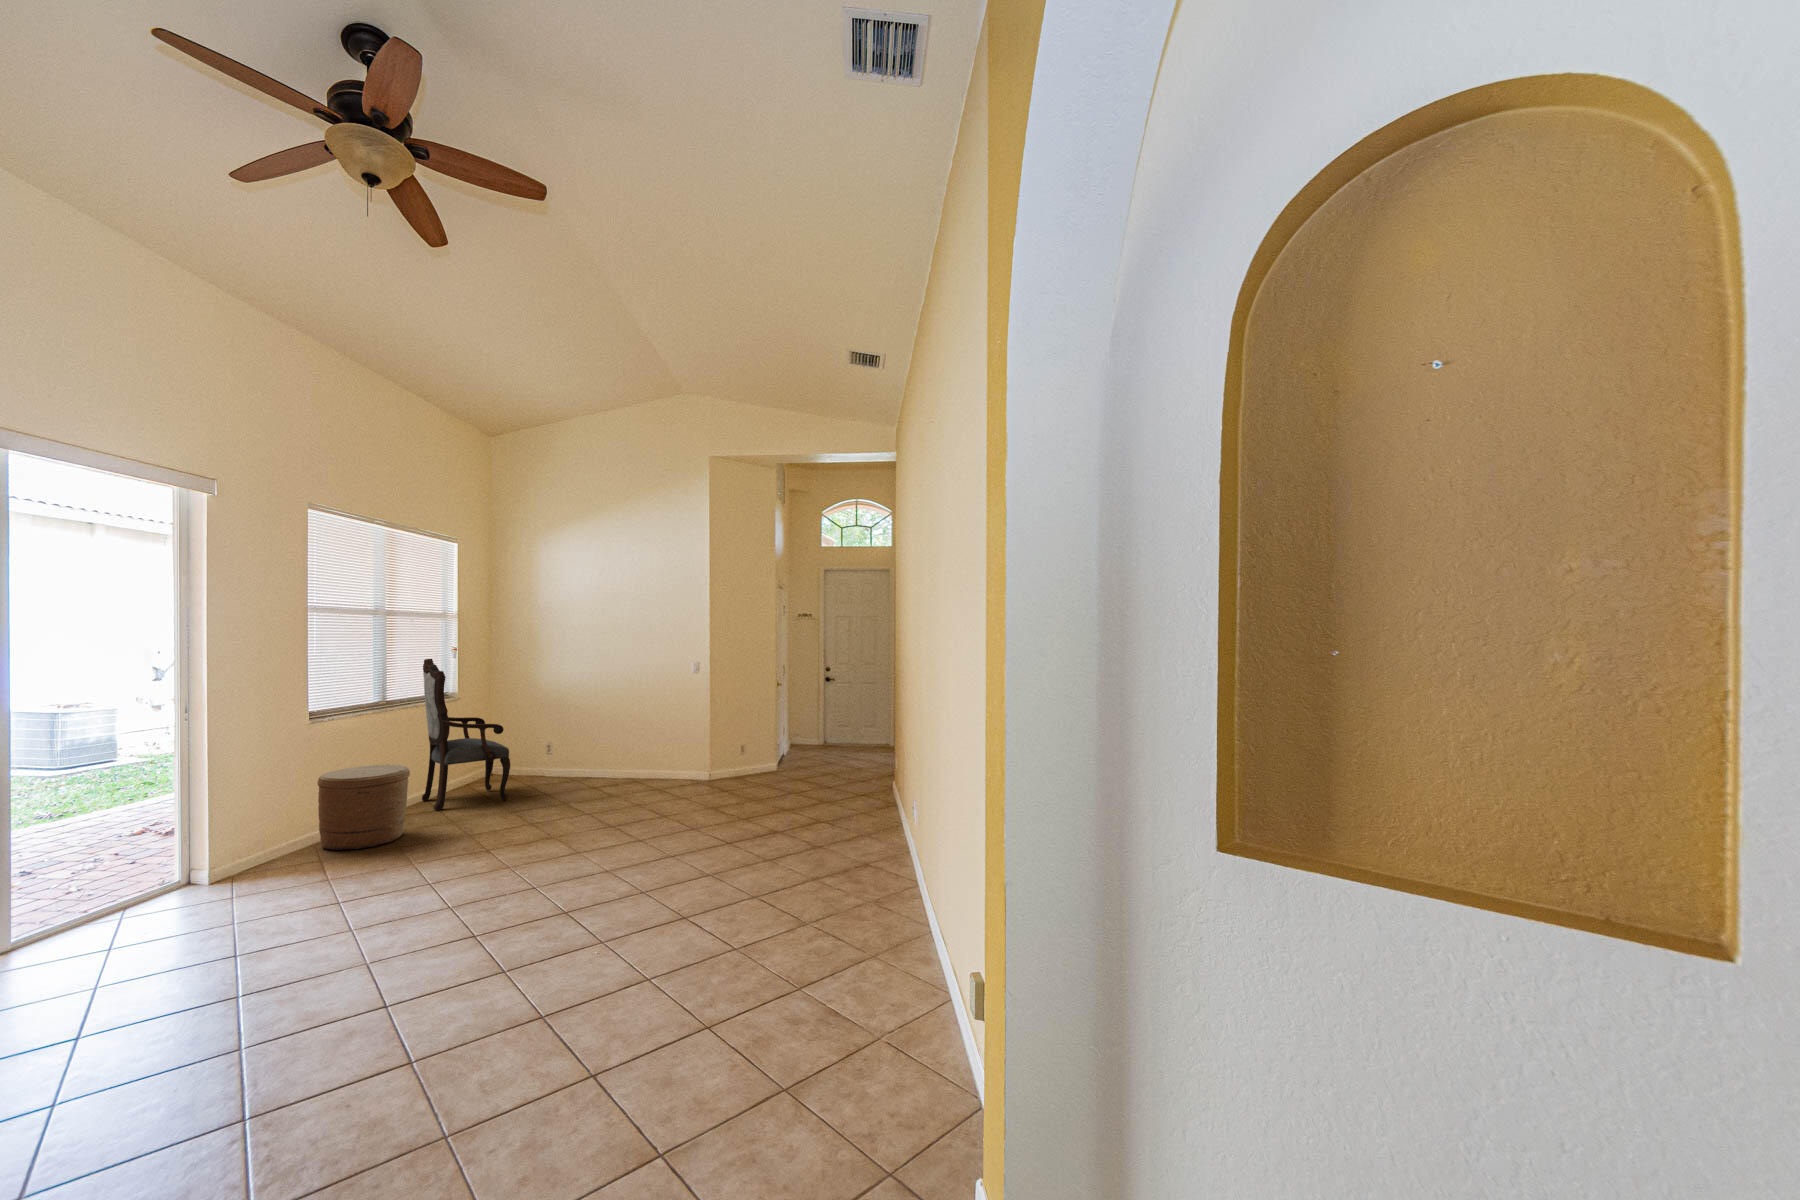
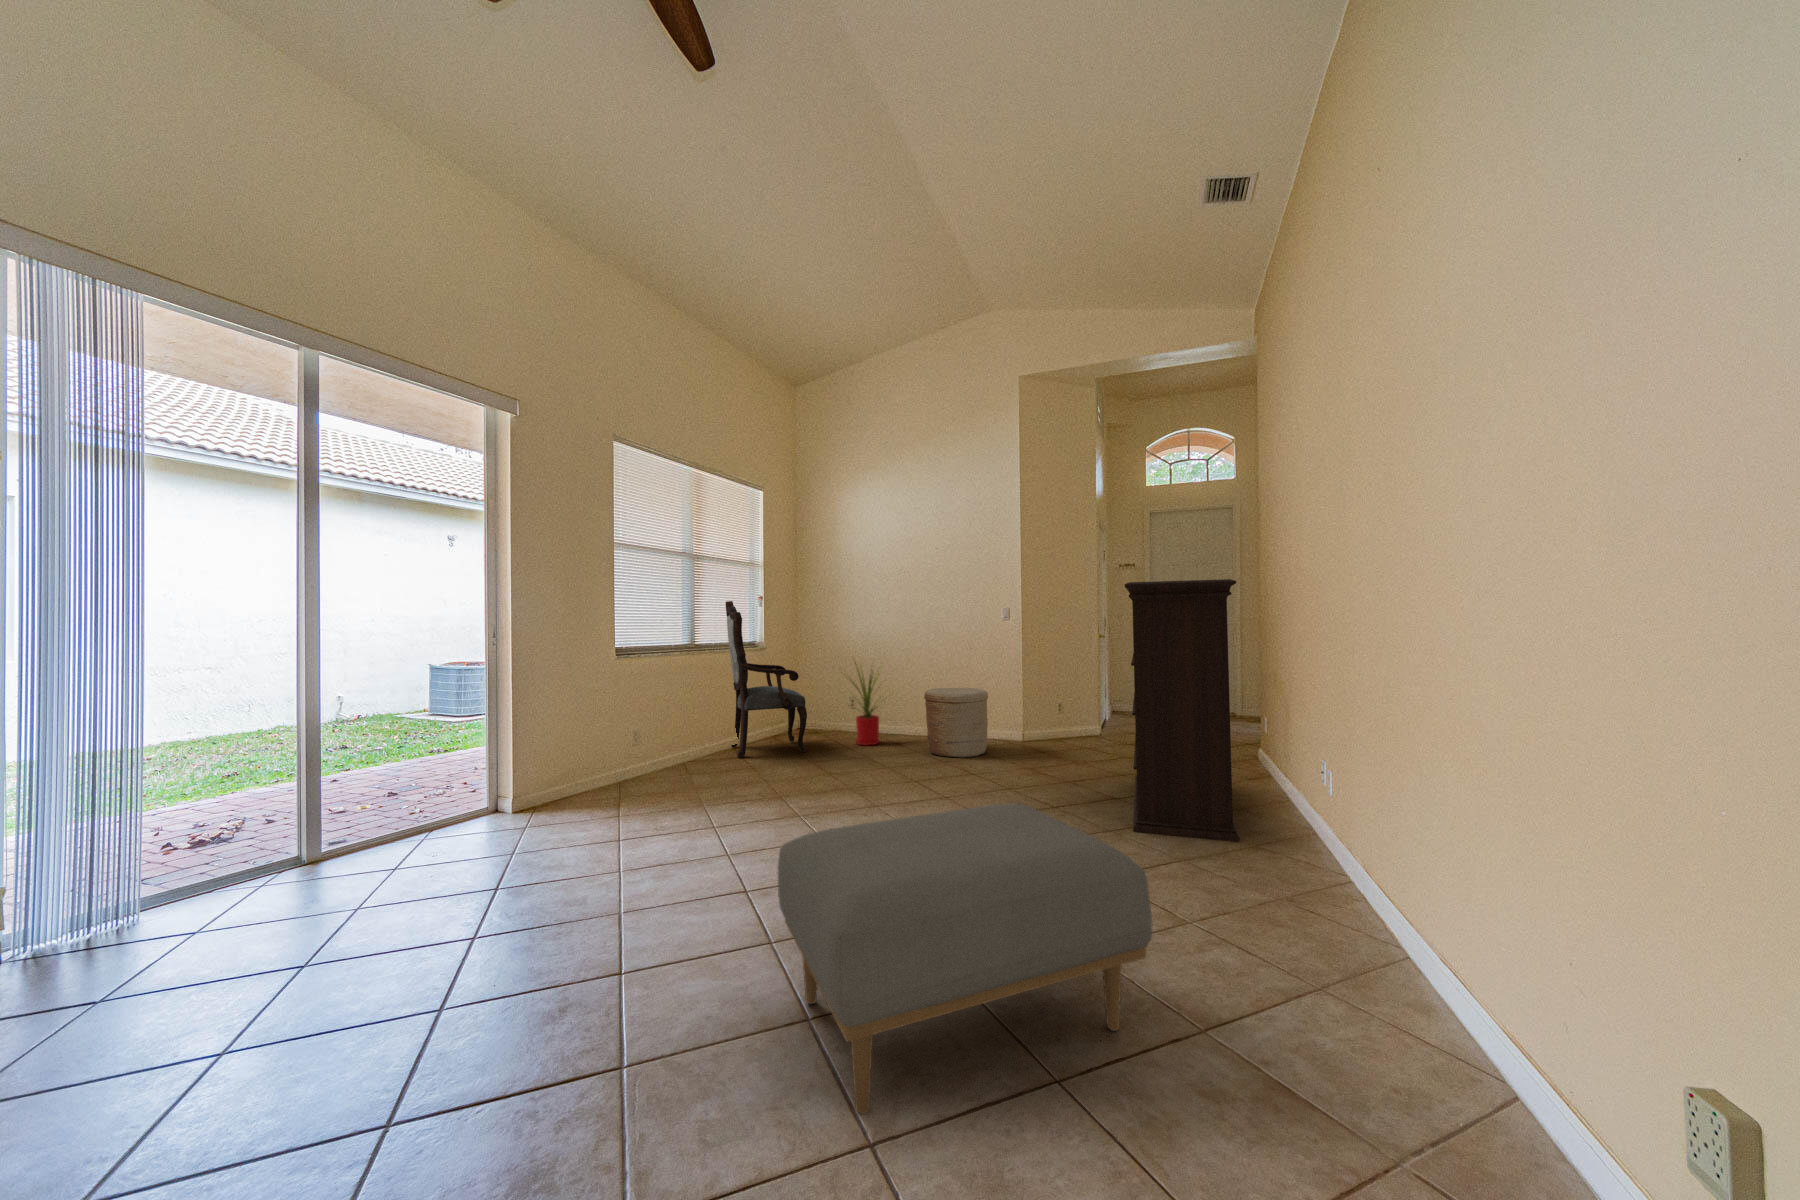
bookshelf: none [787,659,856,838] -> present [1125,579,1240,842]
house plant: none [535,706,603,789] -> present [845,663,879,745]
woven basket: present [317,765,410,850] -> present [924,688,988,758]
ottoman: none [553,826,776,996] -> present [778,803,1153,1114]

